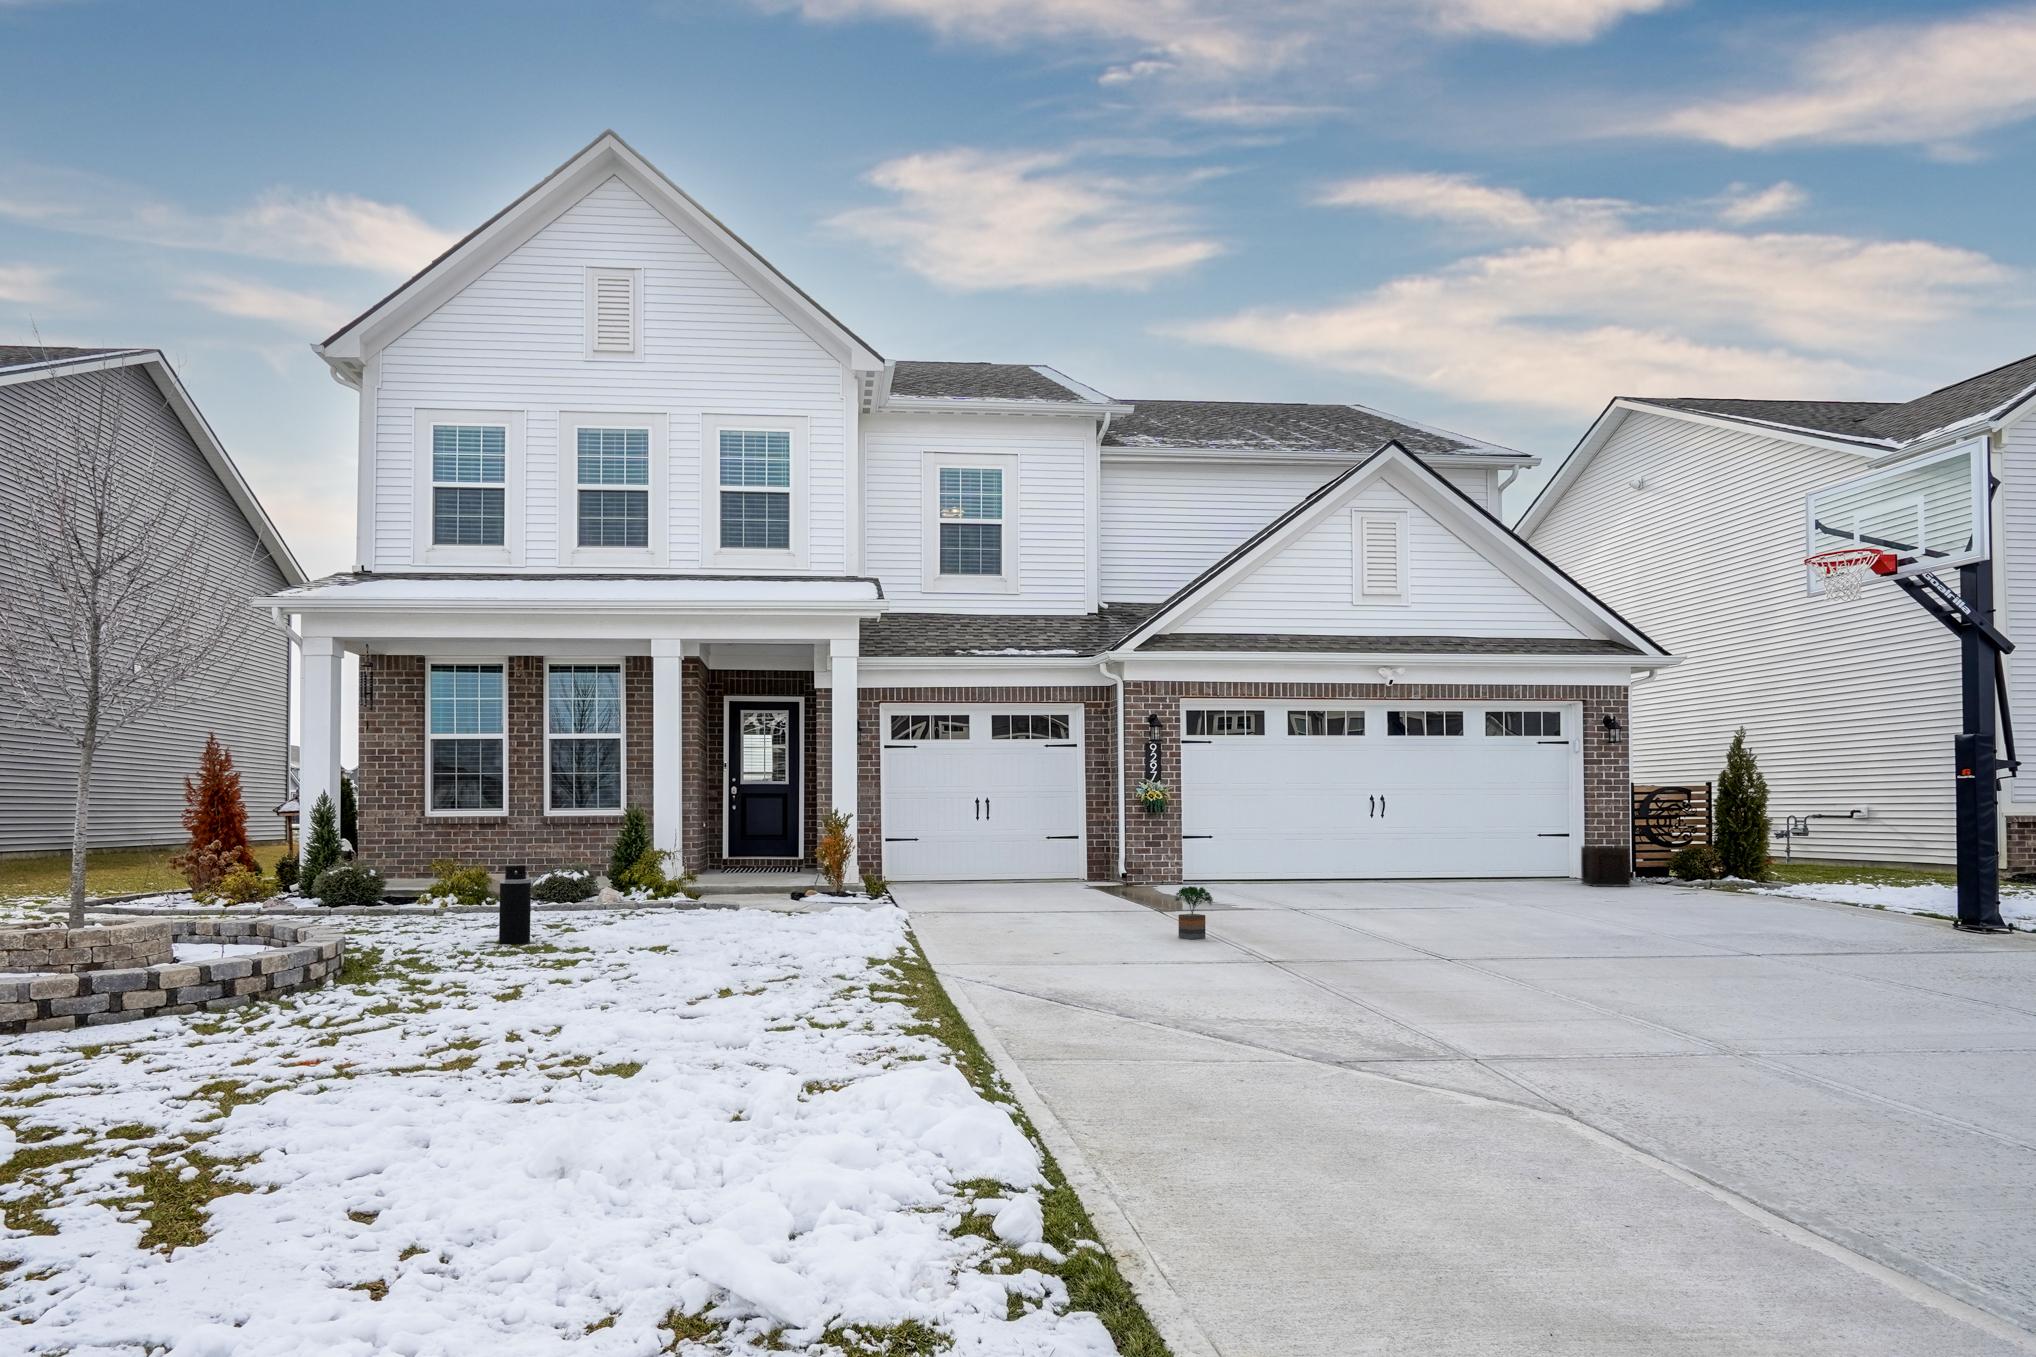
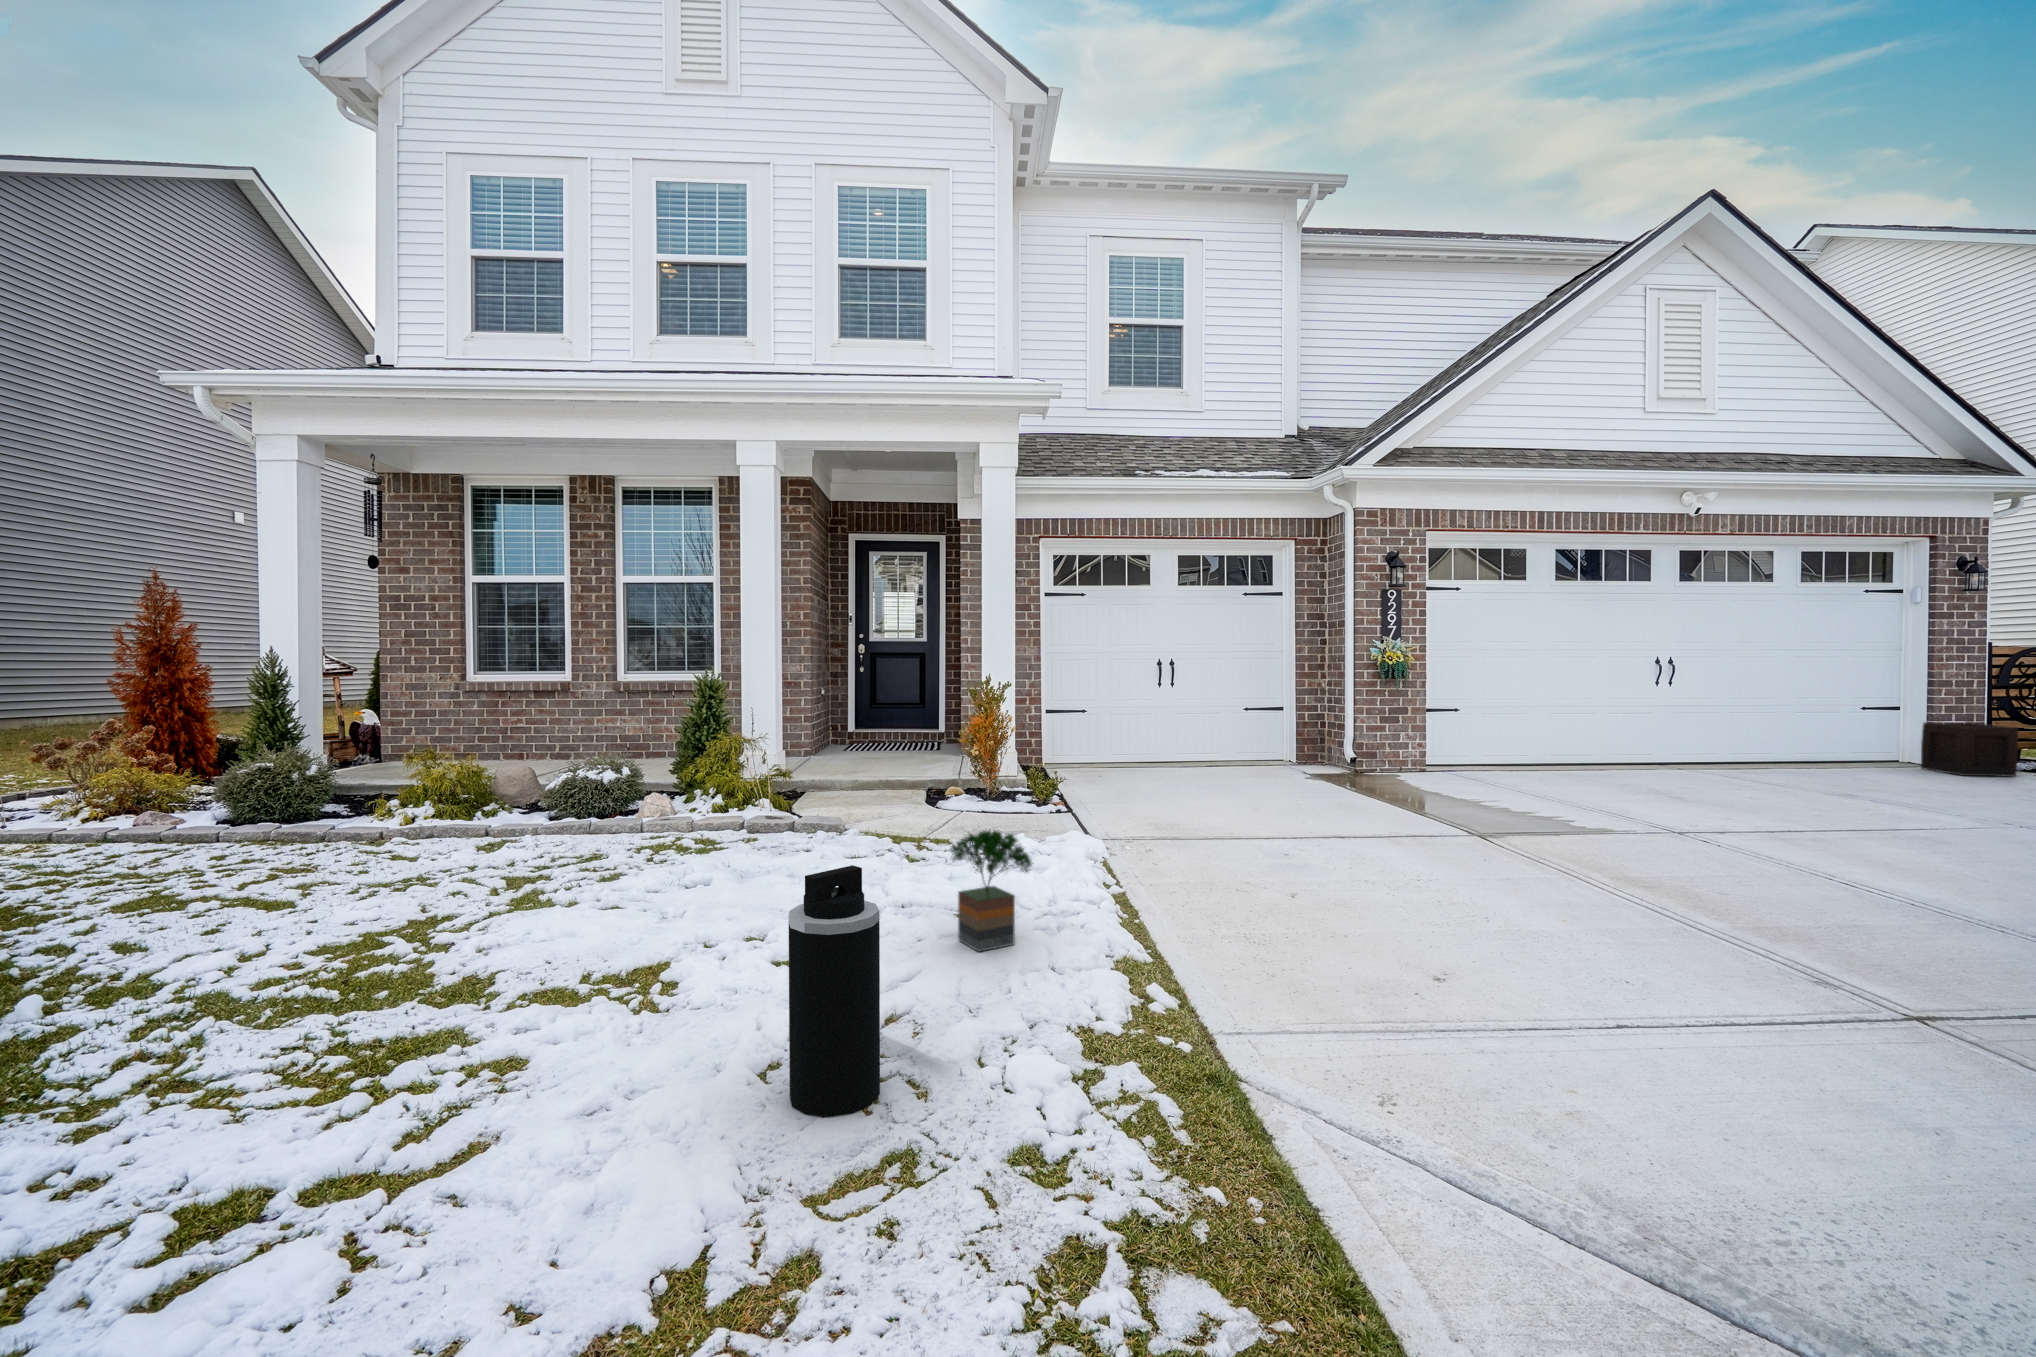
trash can: present [499,865,531,944] -> present [789,865,880,1117]
potted tree: present [1175,886,1213,939] -> present [951,830,1033,952]

